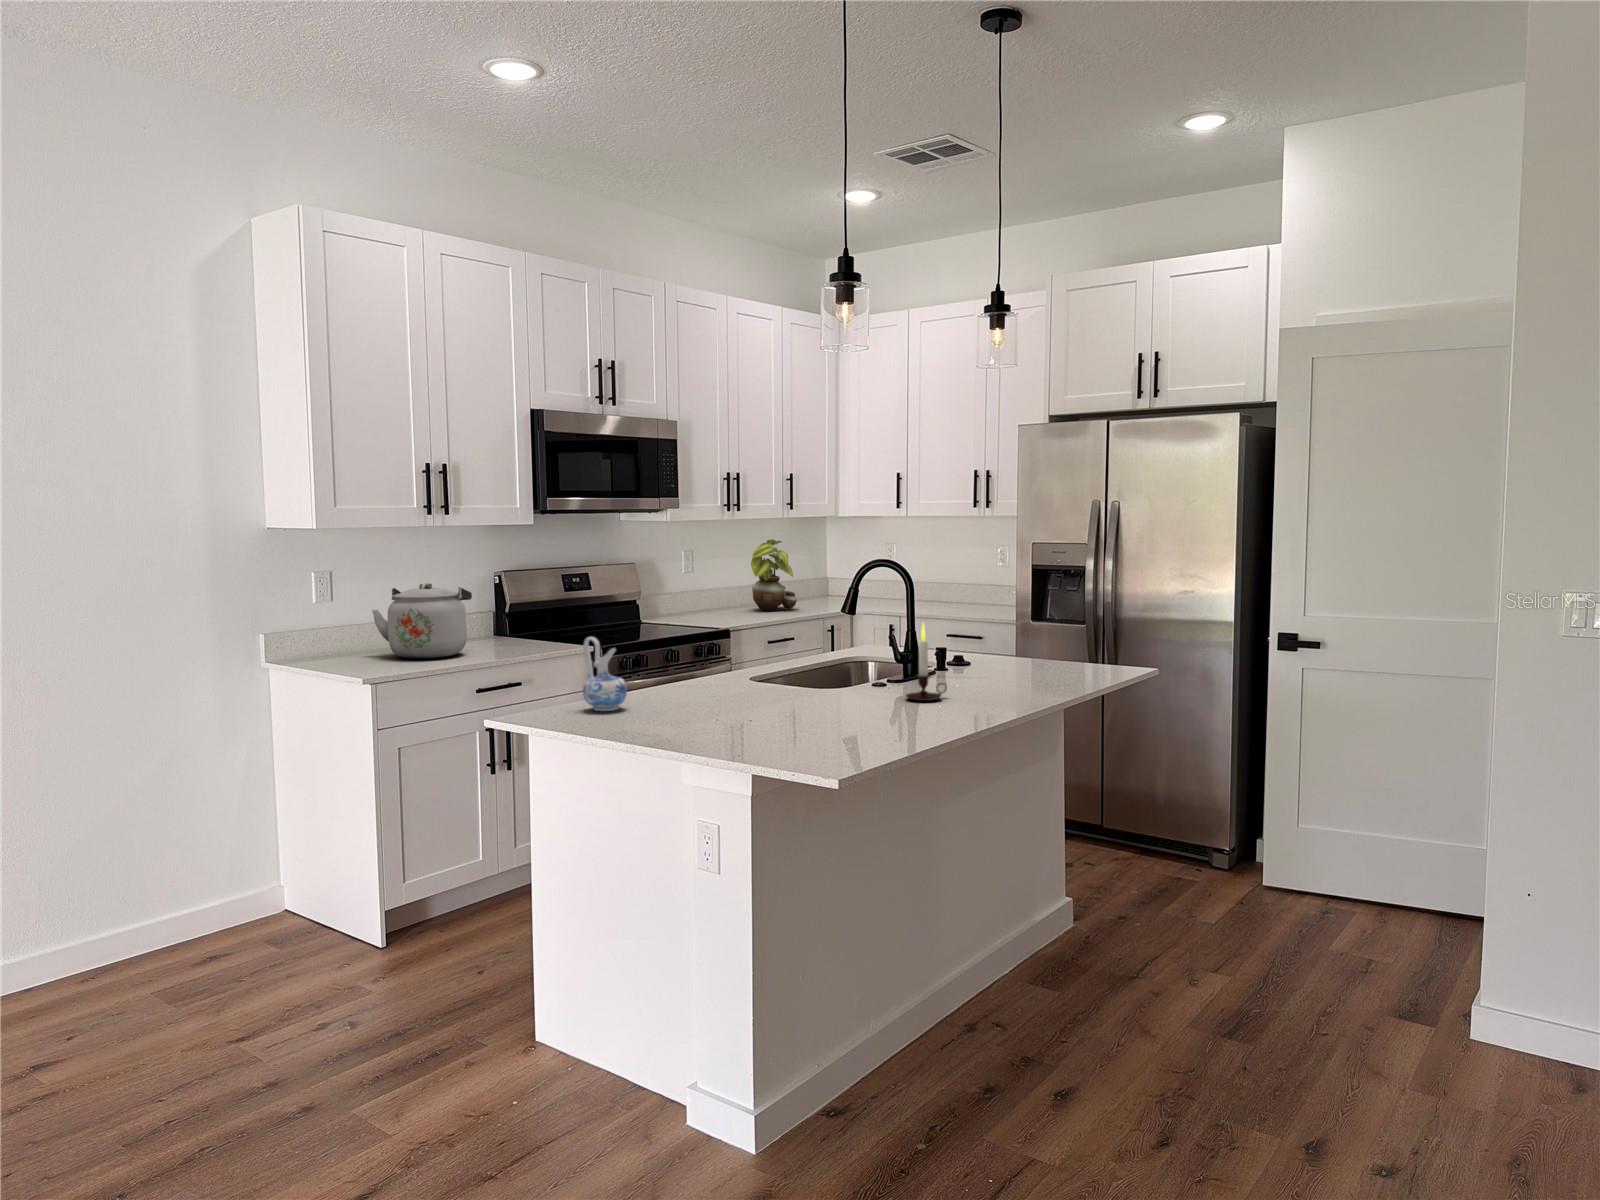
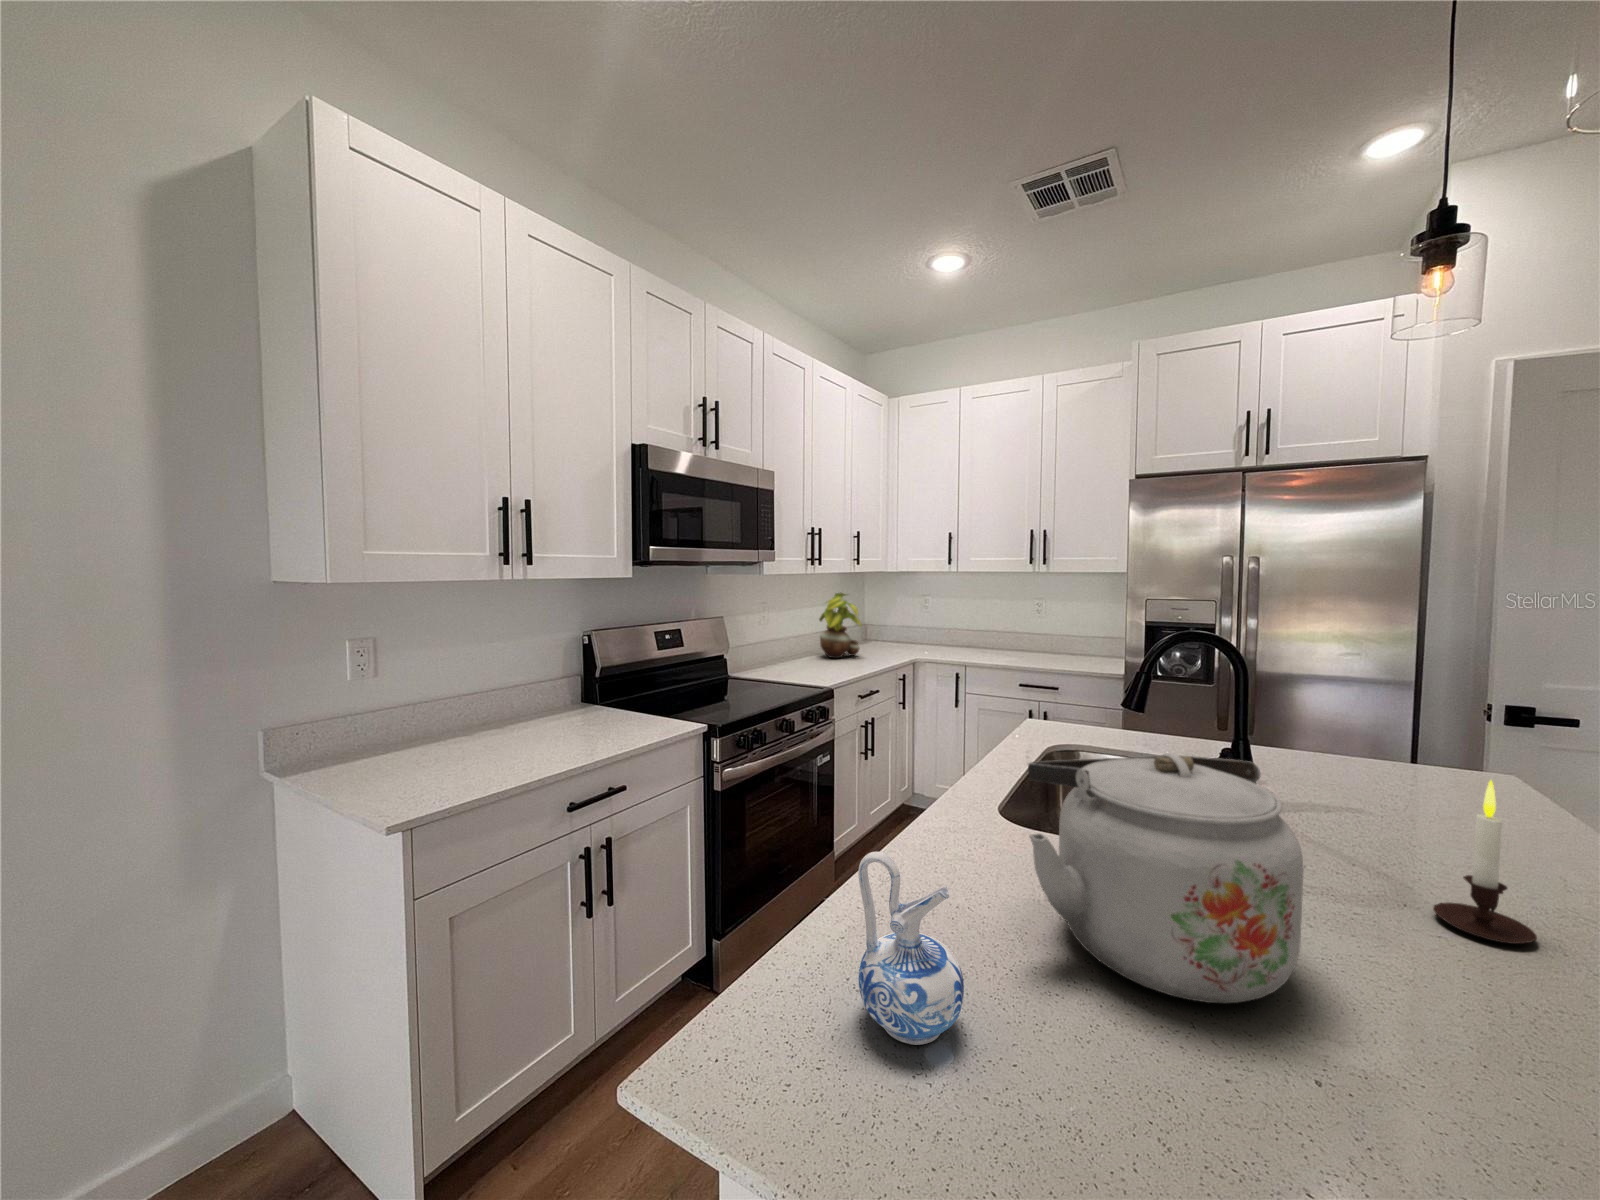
kettle: present [372,583,472,658] -> present [1028,753,1304,1003]

